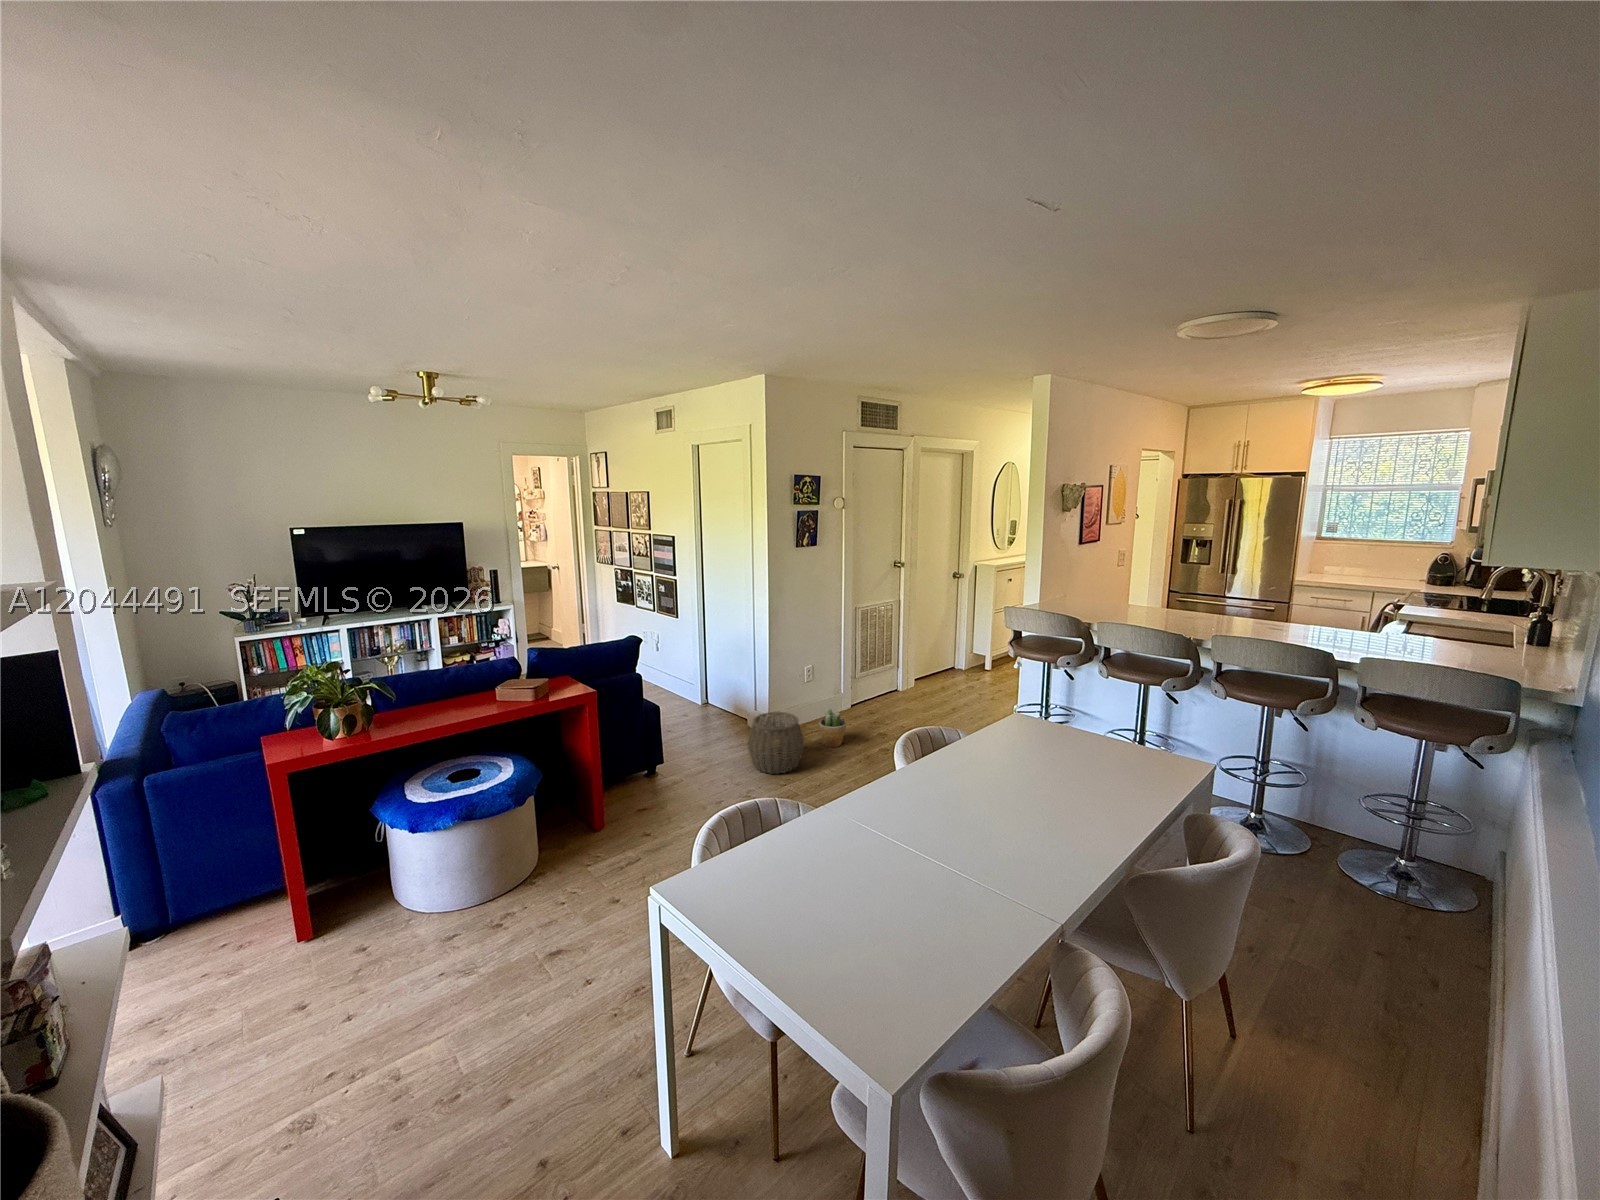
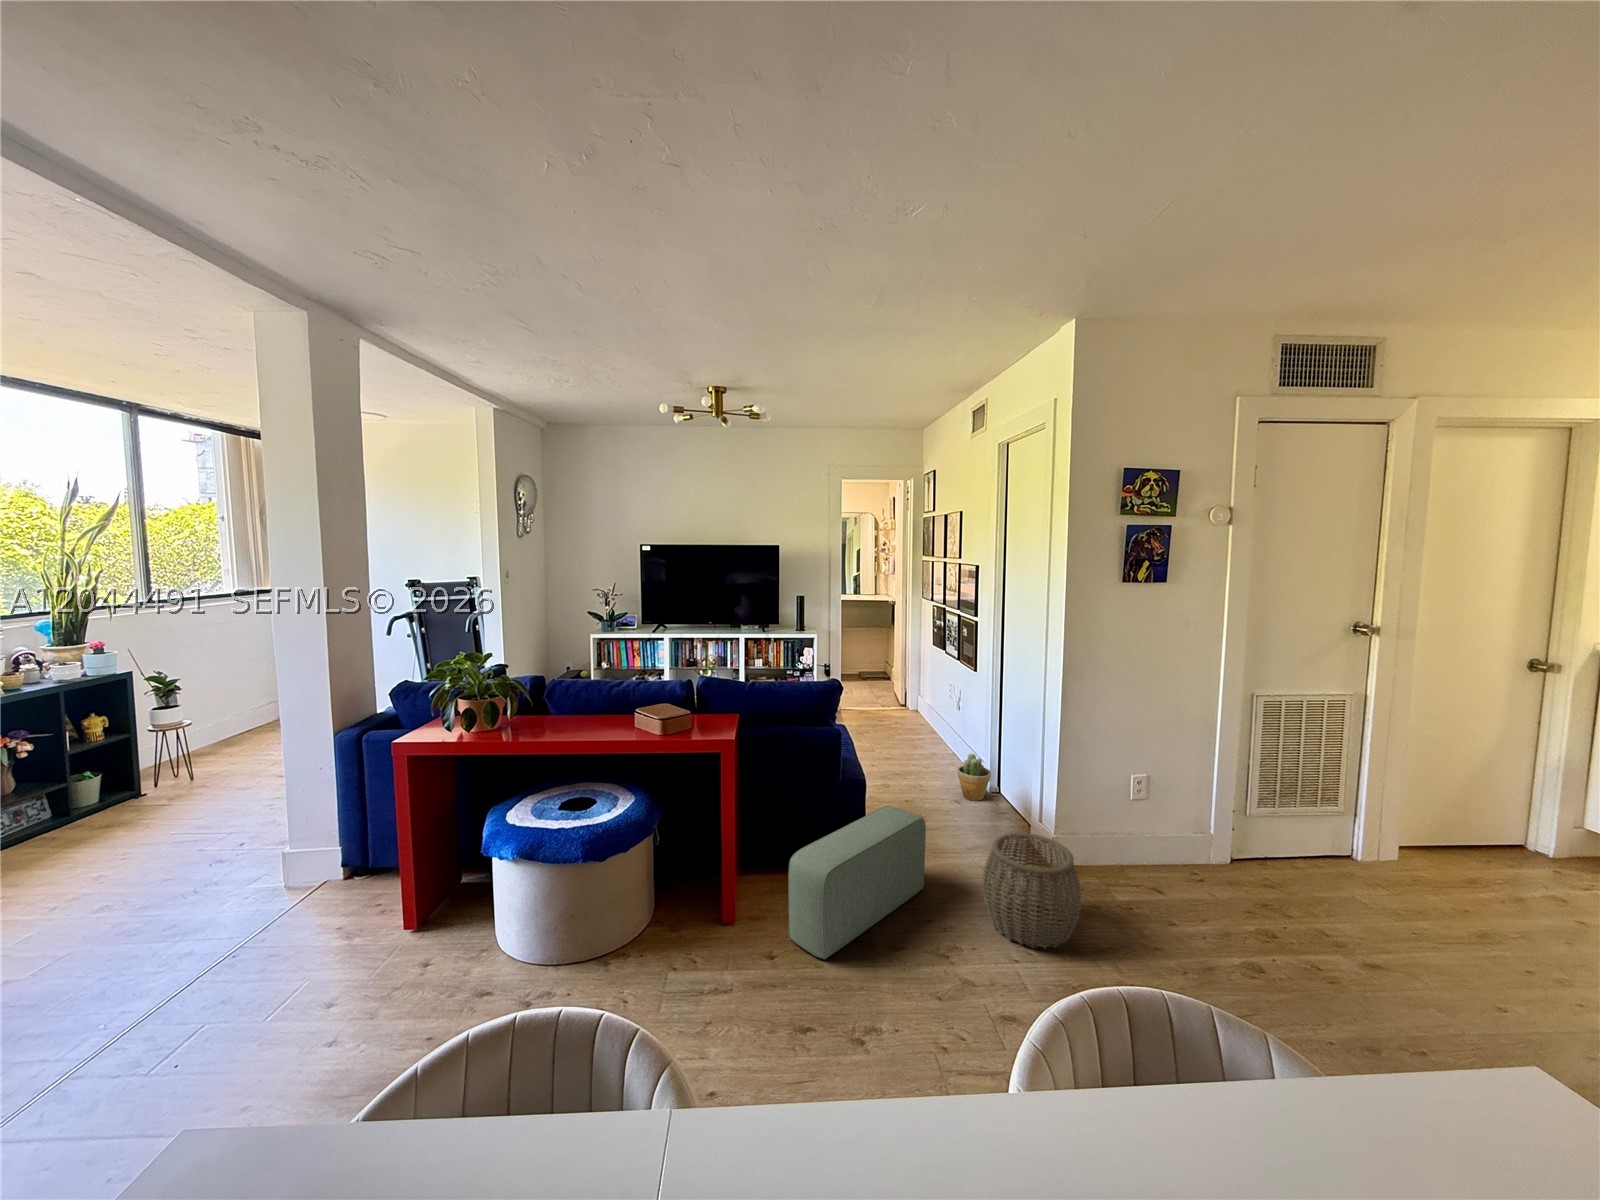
potted plant: present [819,708,846,747] -> present [957,754,991,801]
pouf: none [645,720,708,820] -> present [788,806,926,959]

